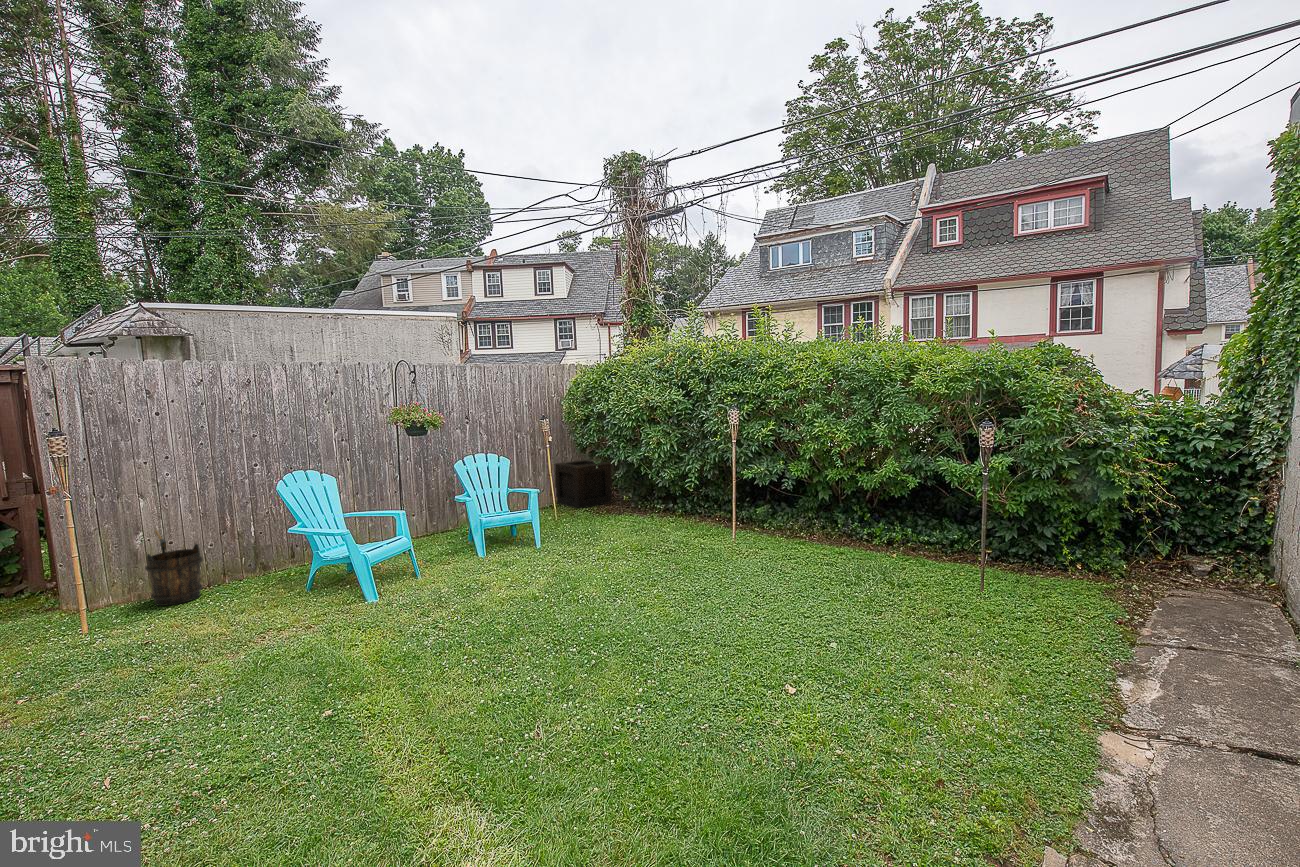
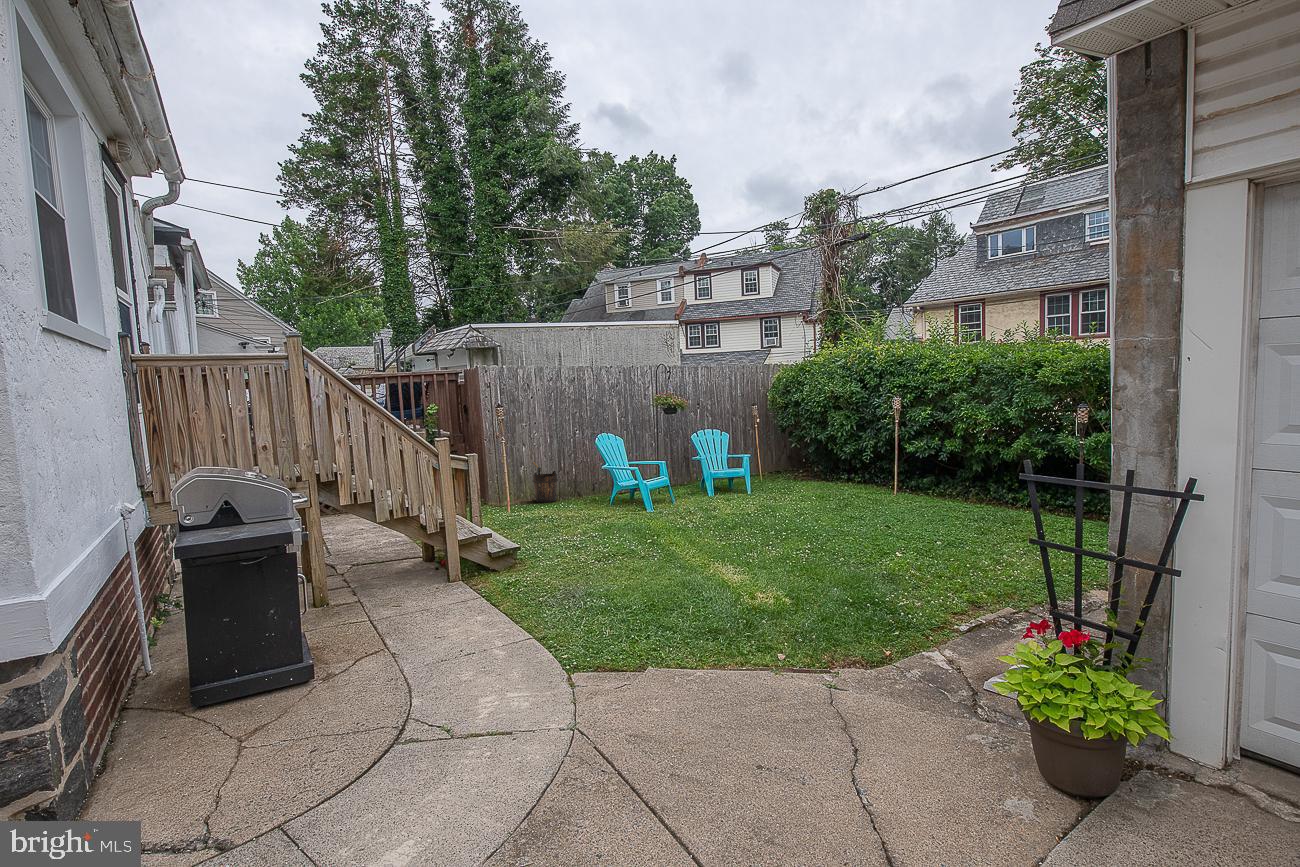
wooden crate: present [555,460,612,509] -> none [759,440,804,476]

